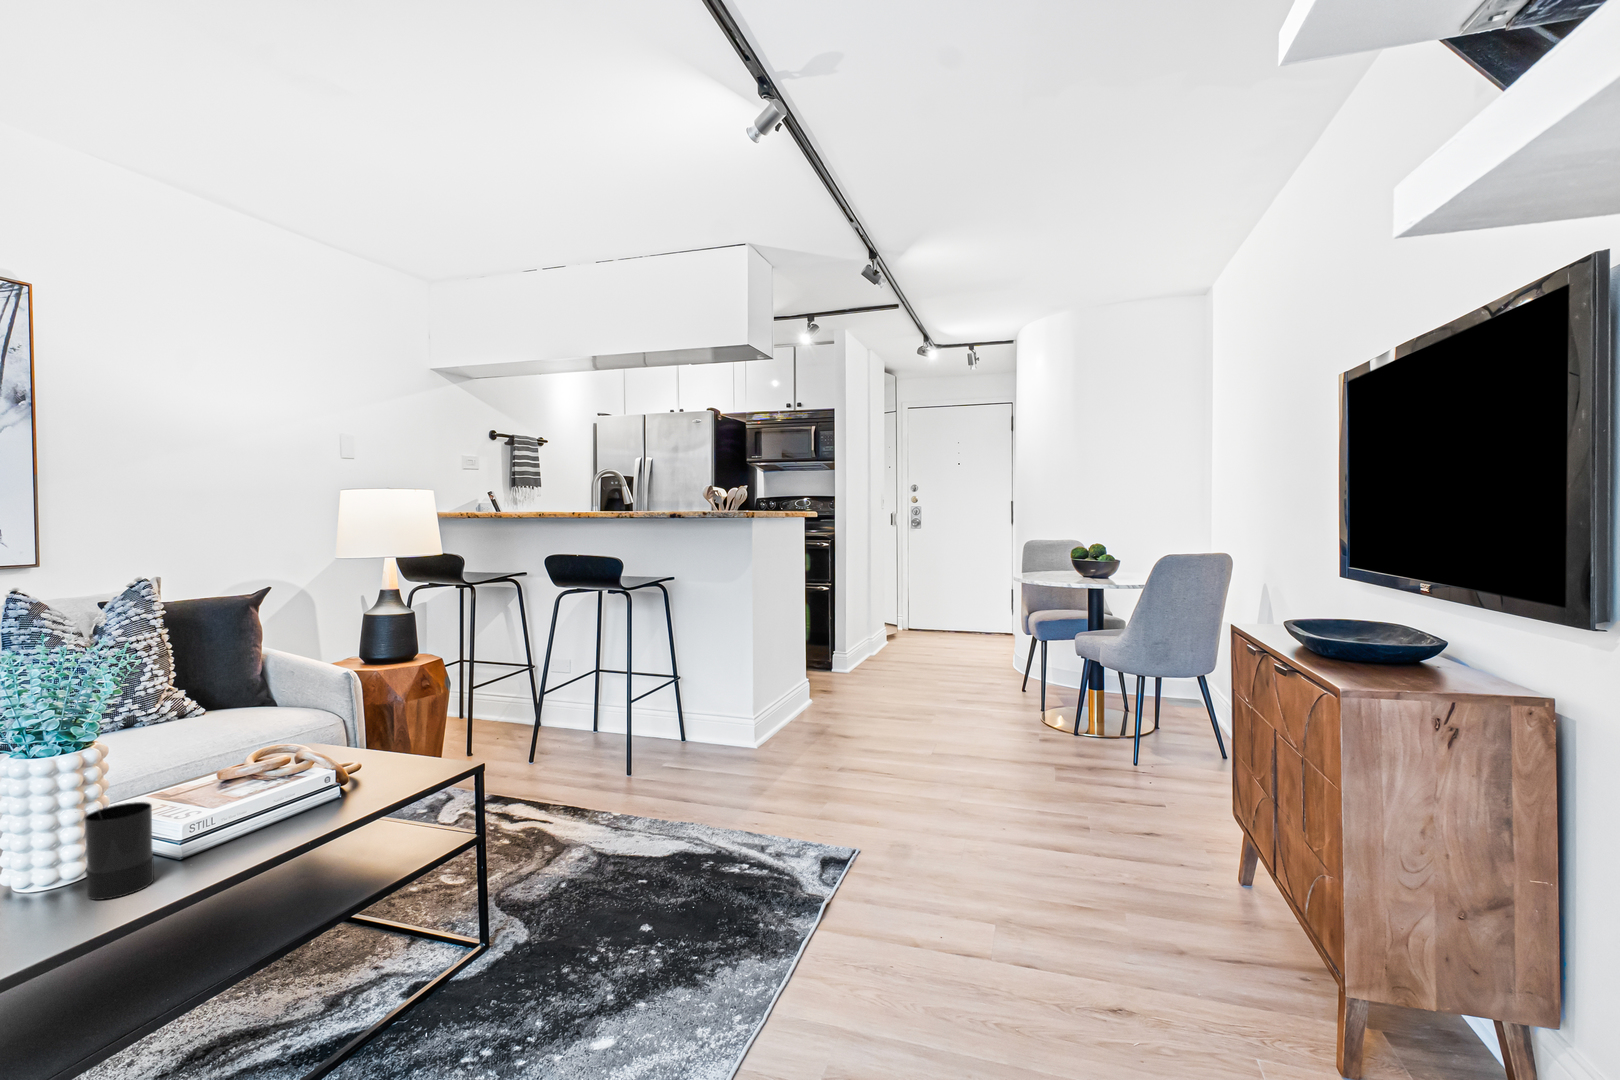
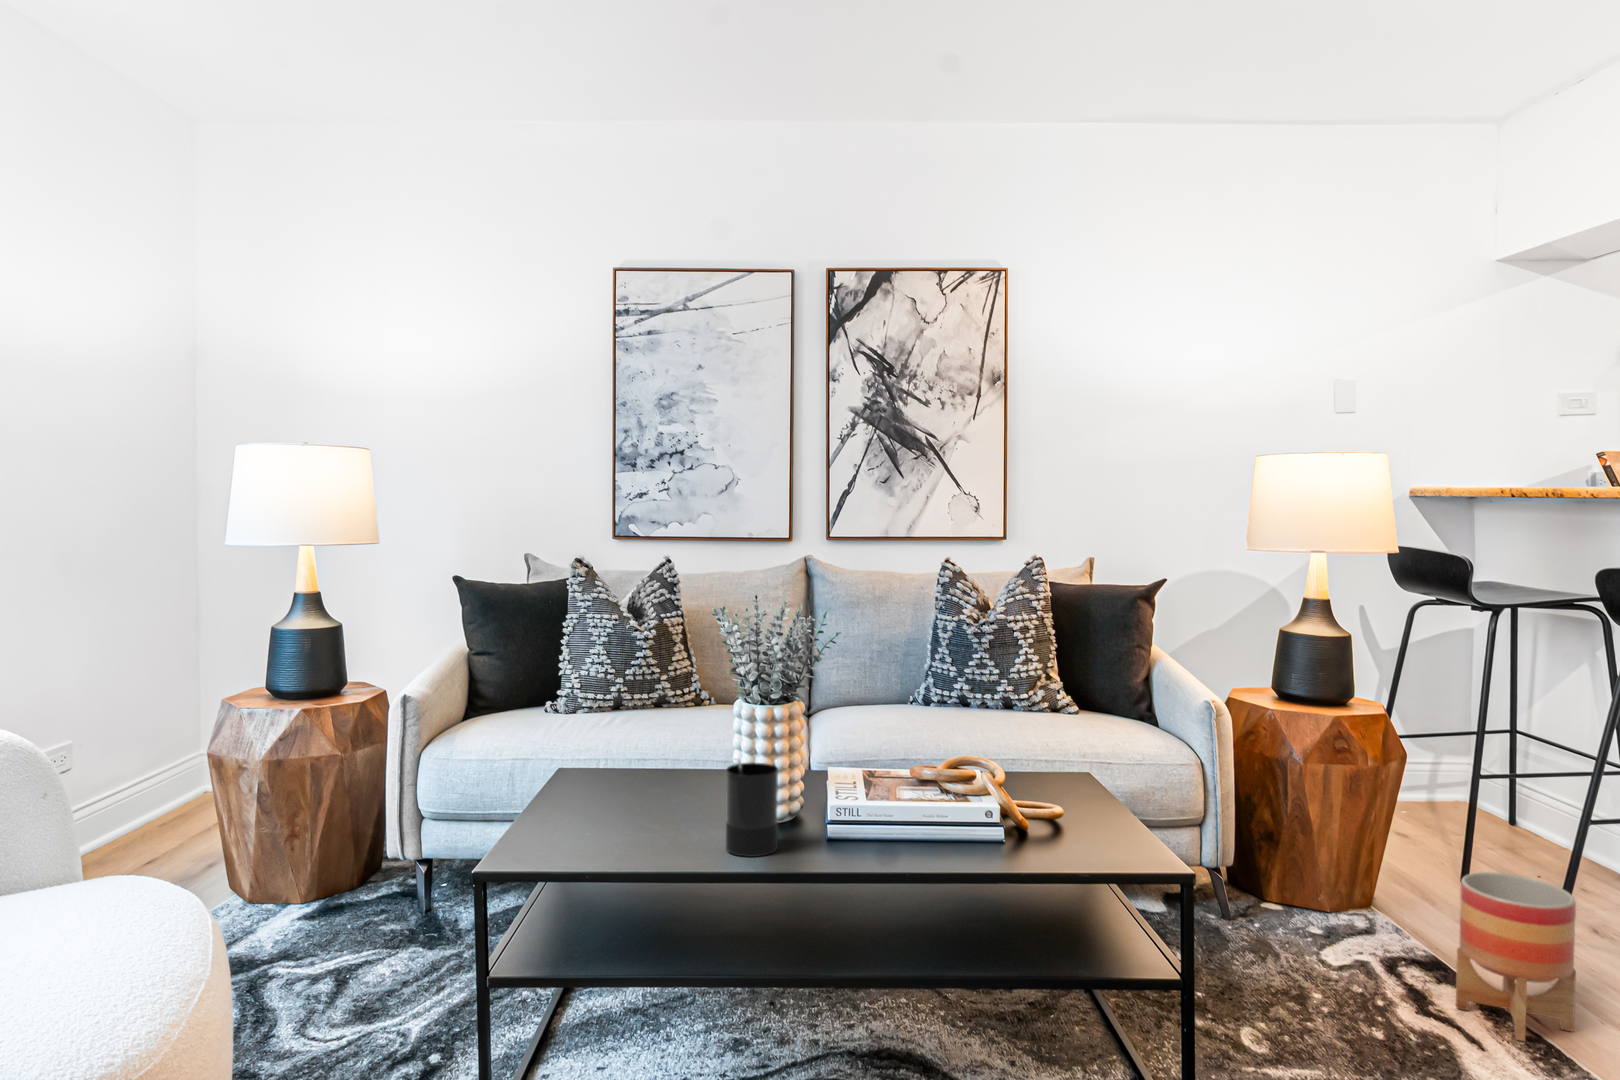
planter: none [522,730,575,814] -> present [1456,872,1576,1041]

